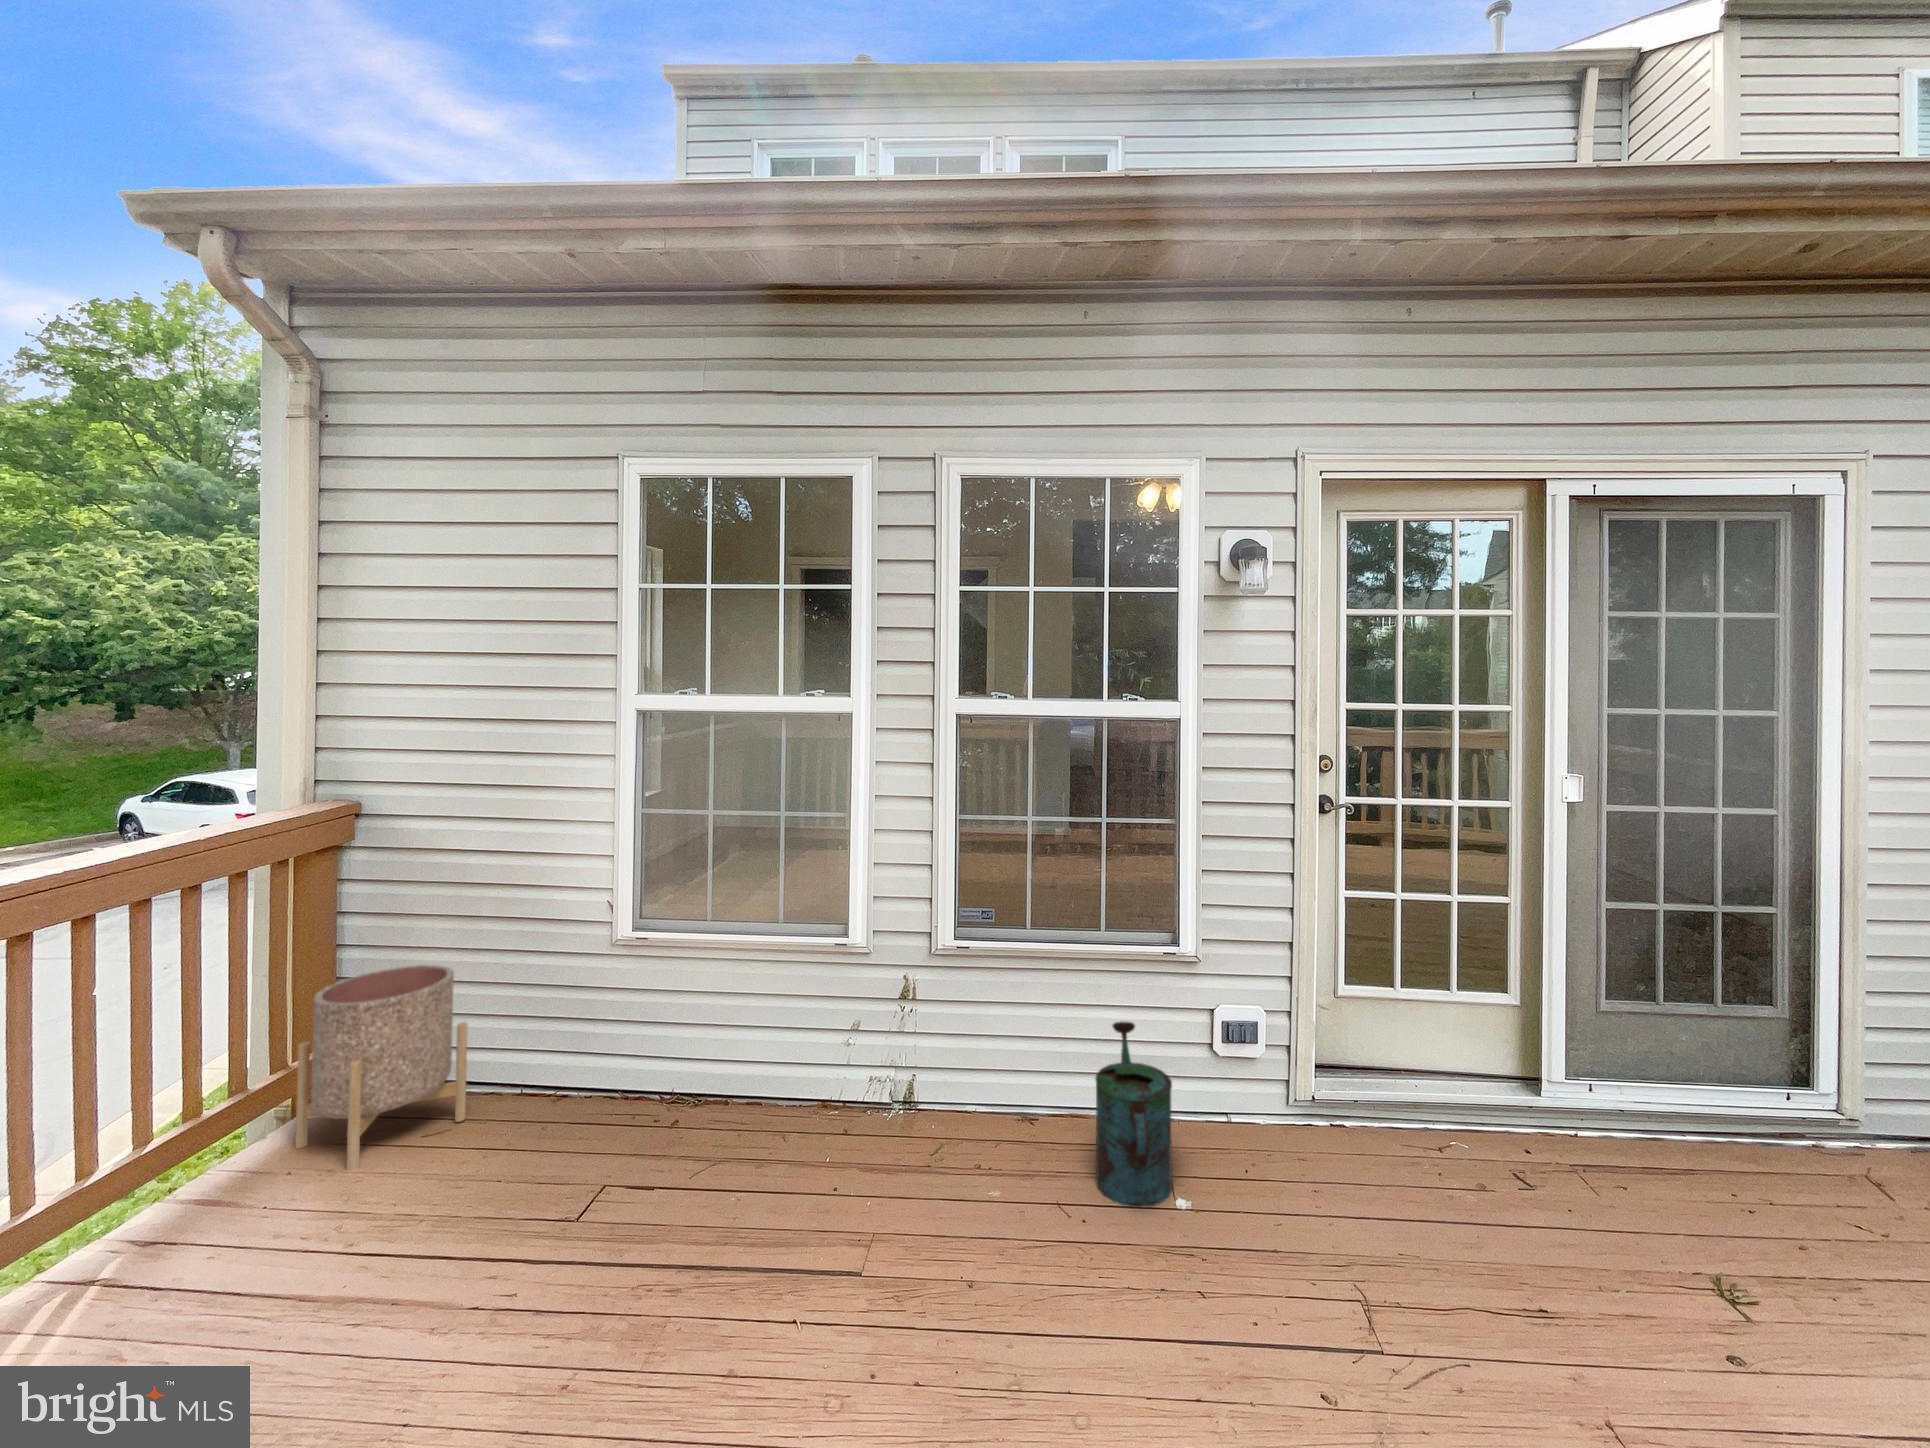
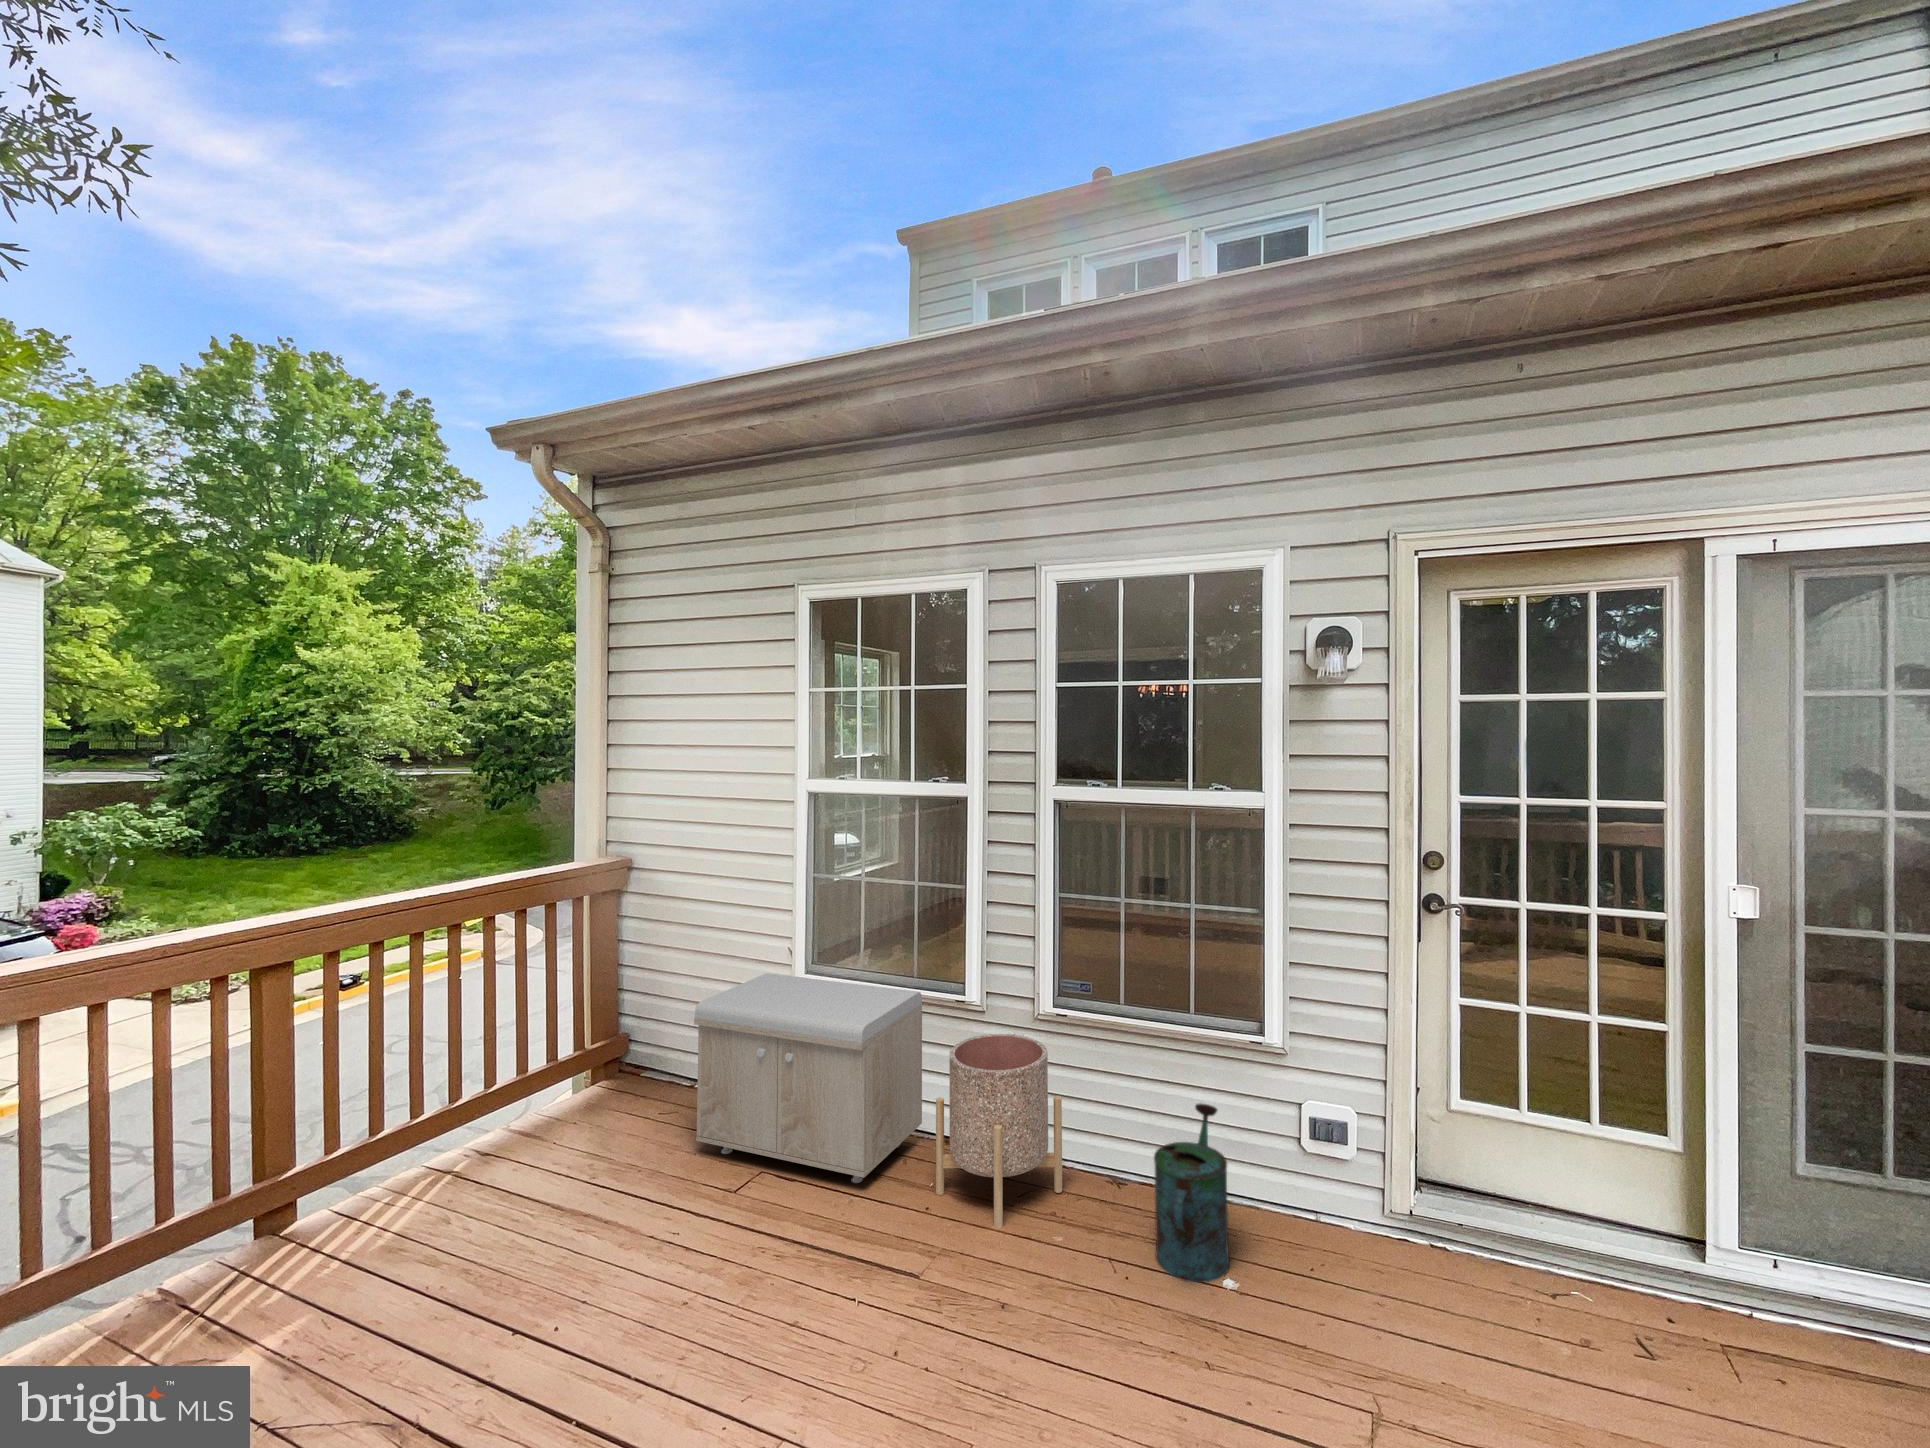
storage bench: none [487,939,793,1176] -> present [694,973,922,1183]
planter: present [295,965,467,1171] -> present [936,1034,1062,1229]

